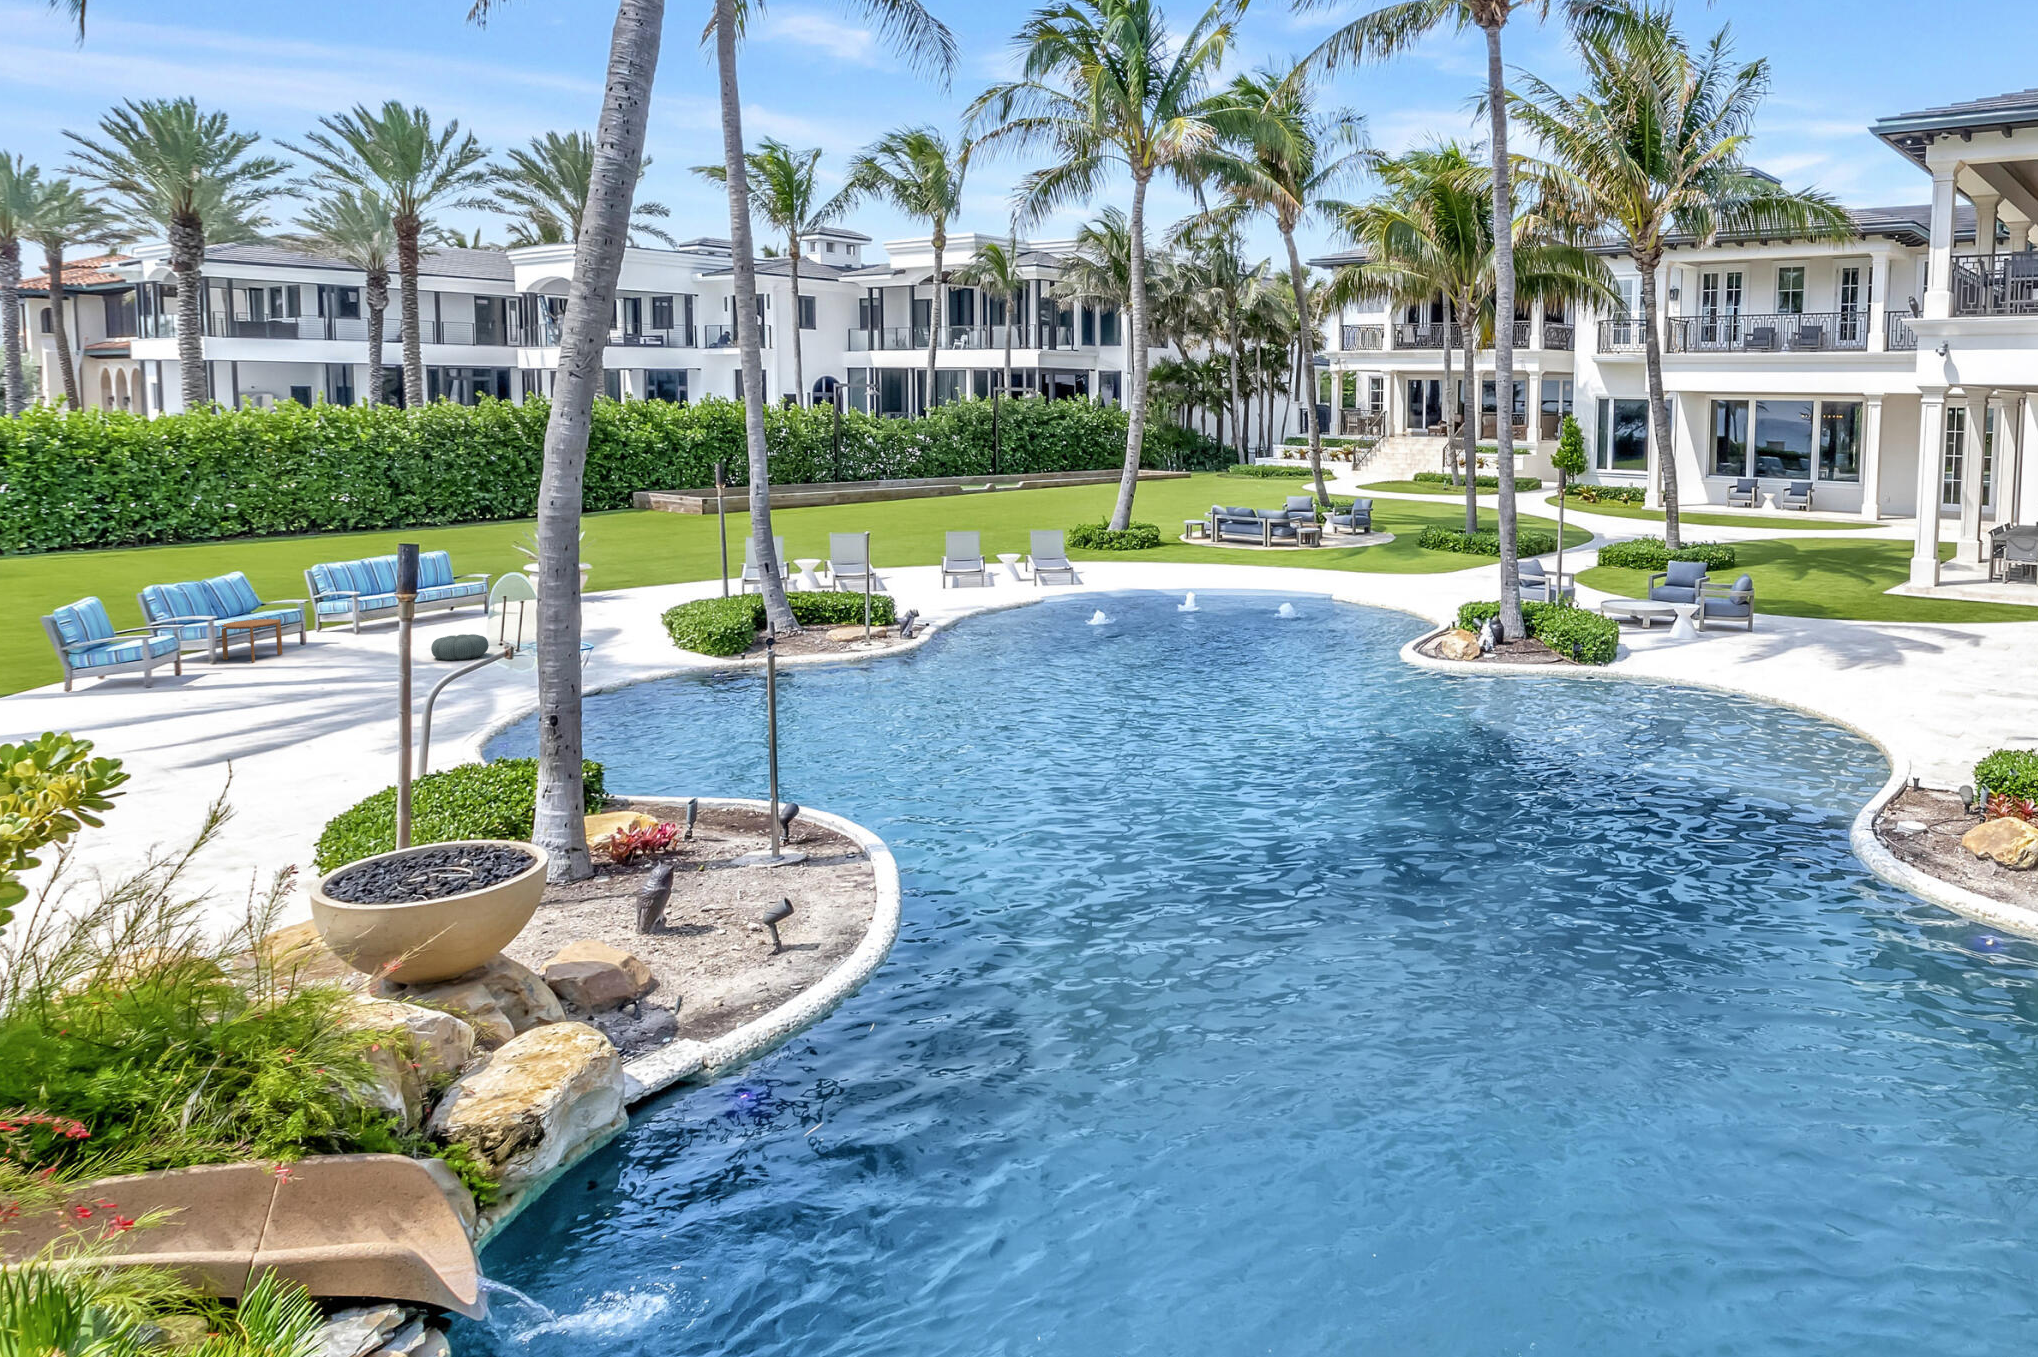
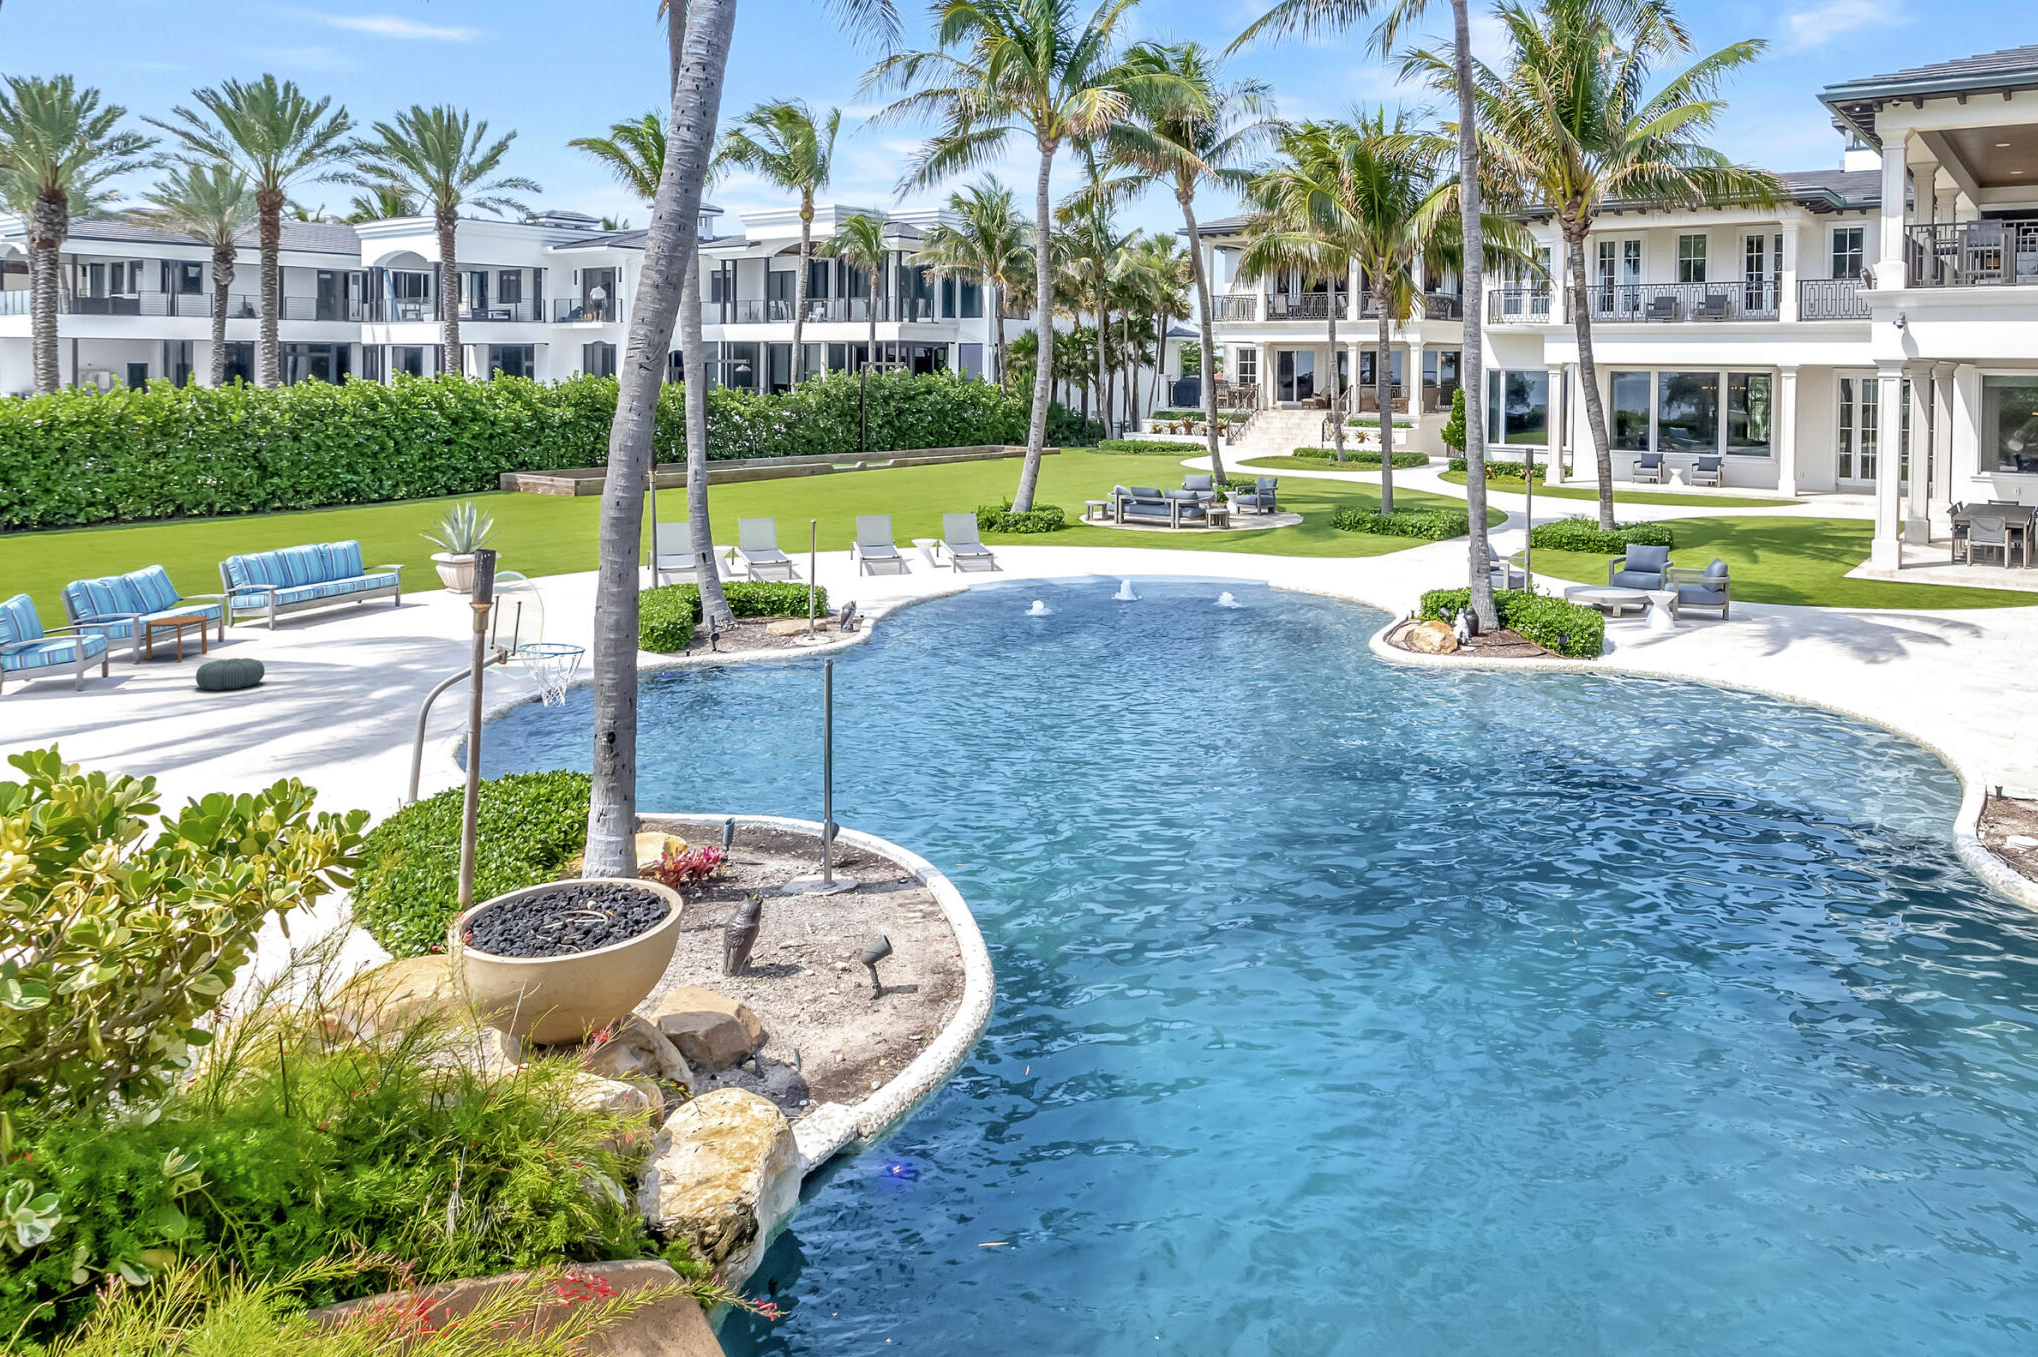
pouf: present [431,634,489,660] -> present [196,658,265,690]

